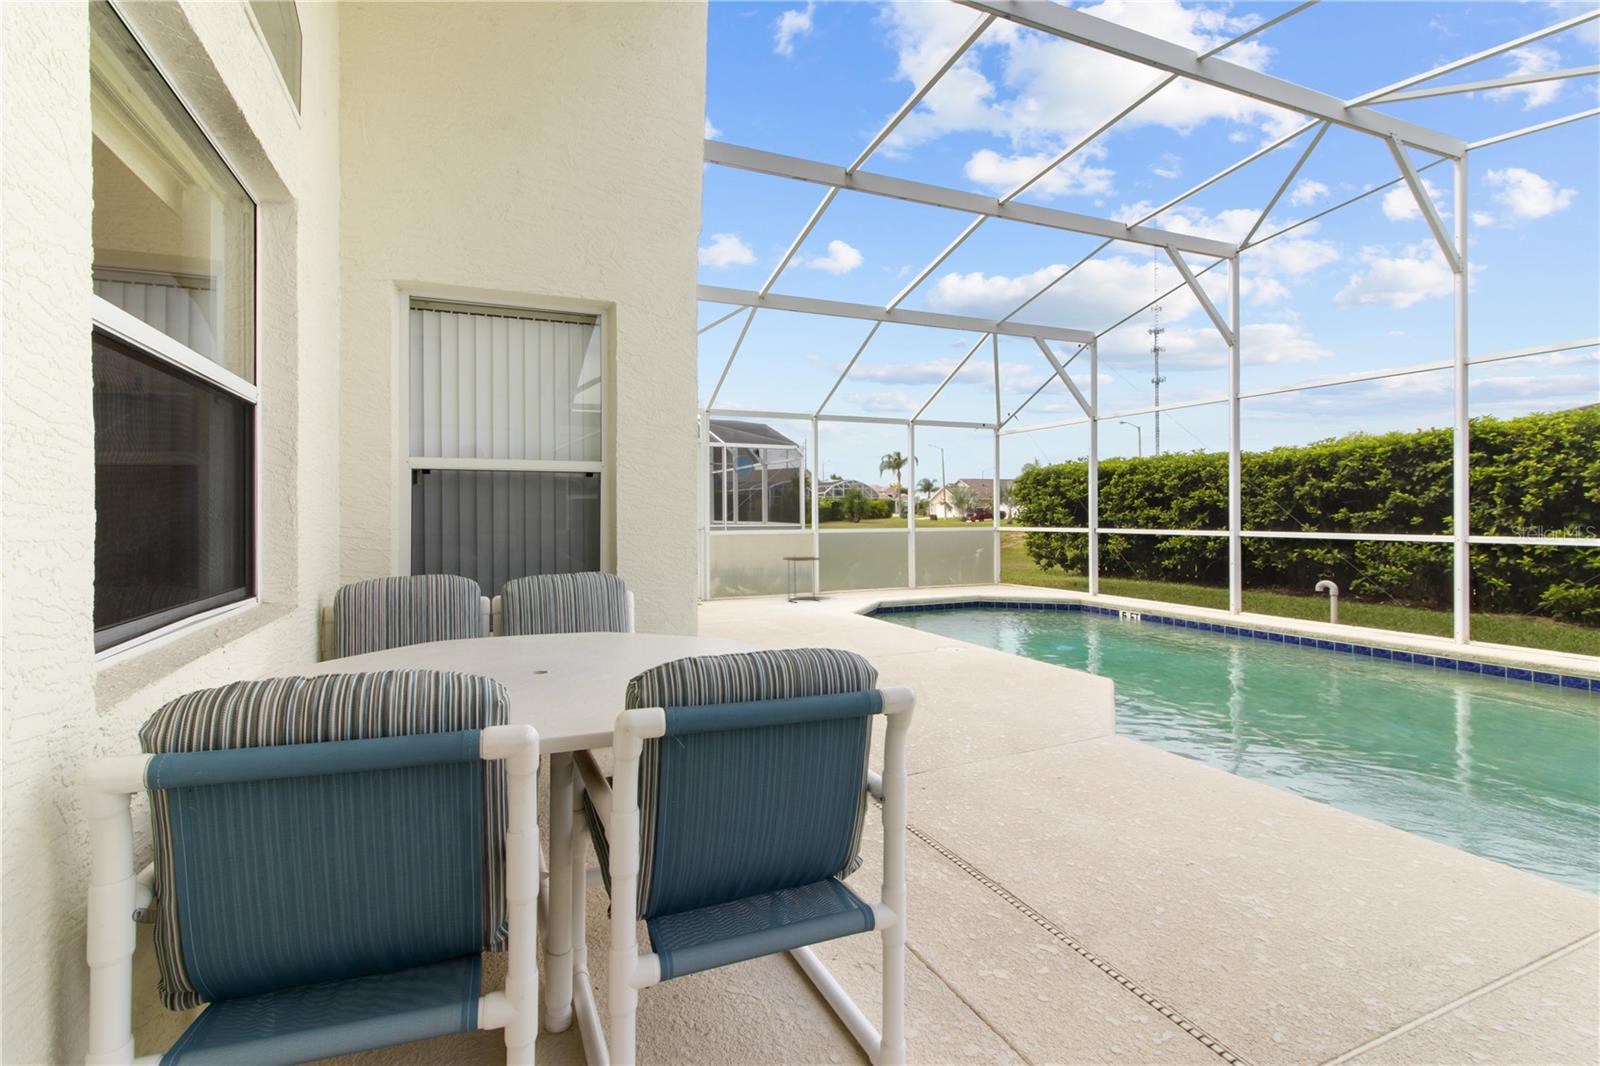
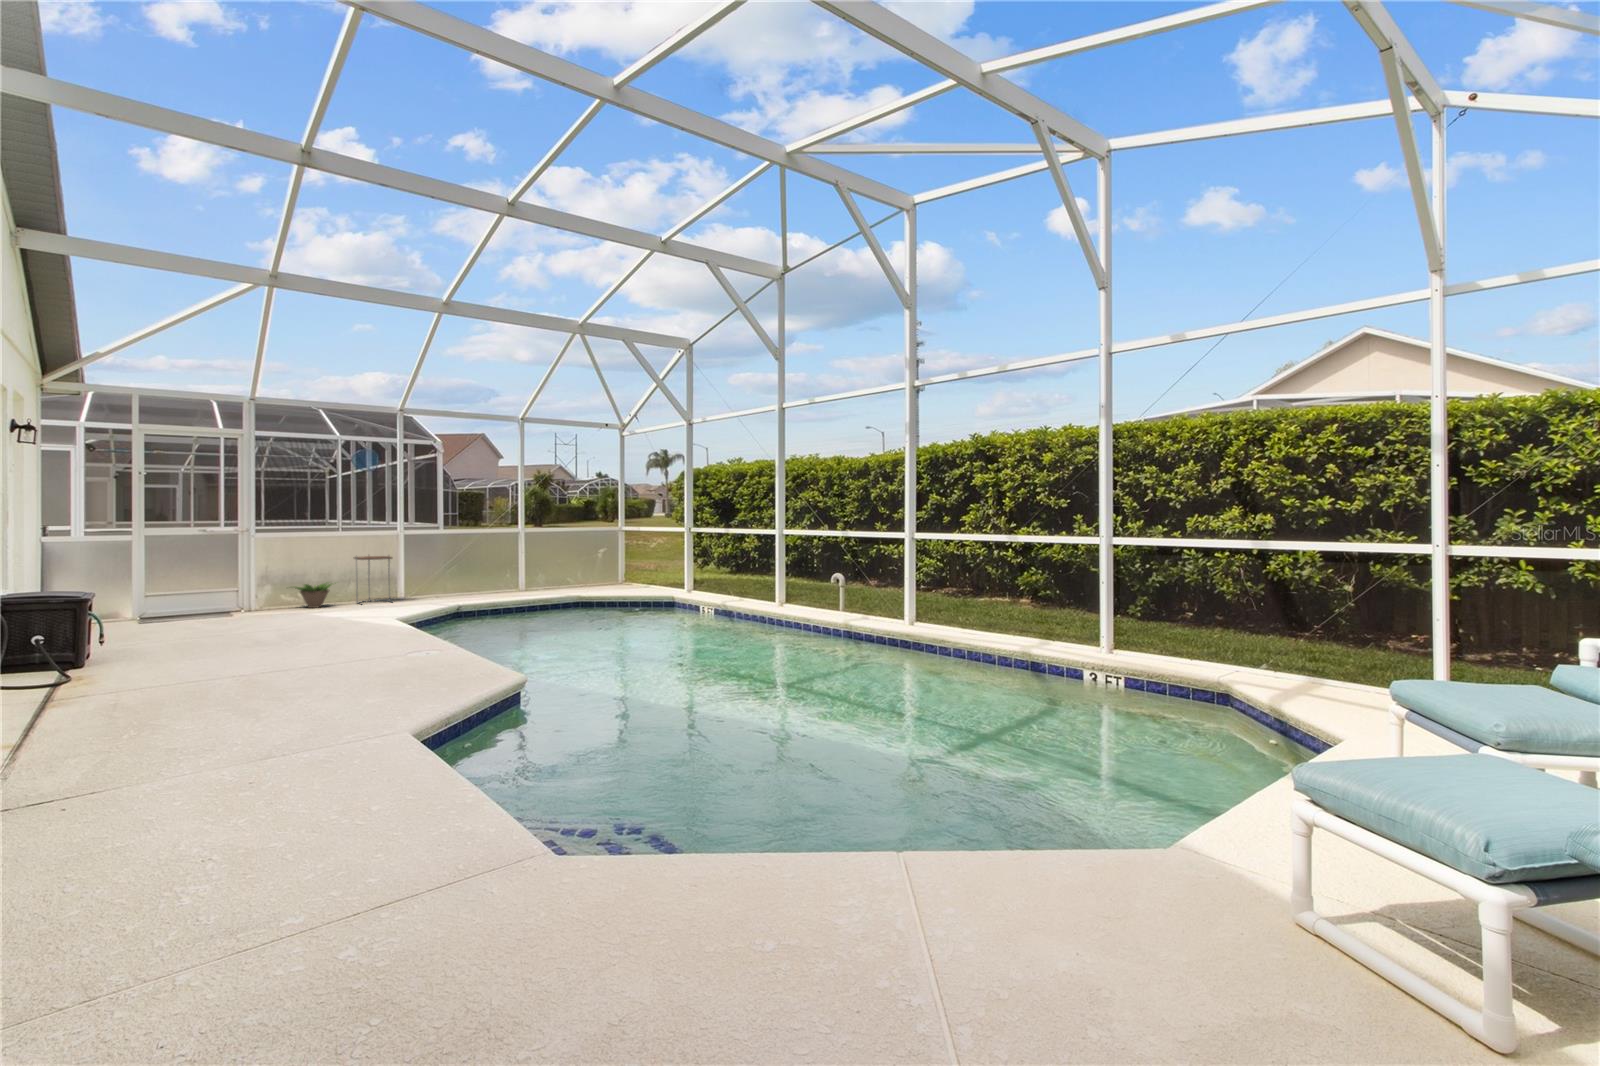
decorative plant: none [738,581,778,605] -> present [295,583,331,608]

